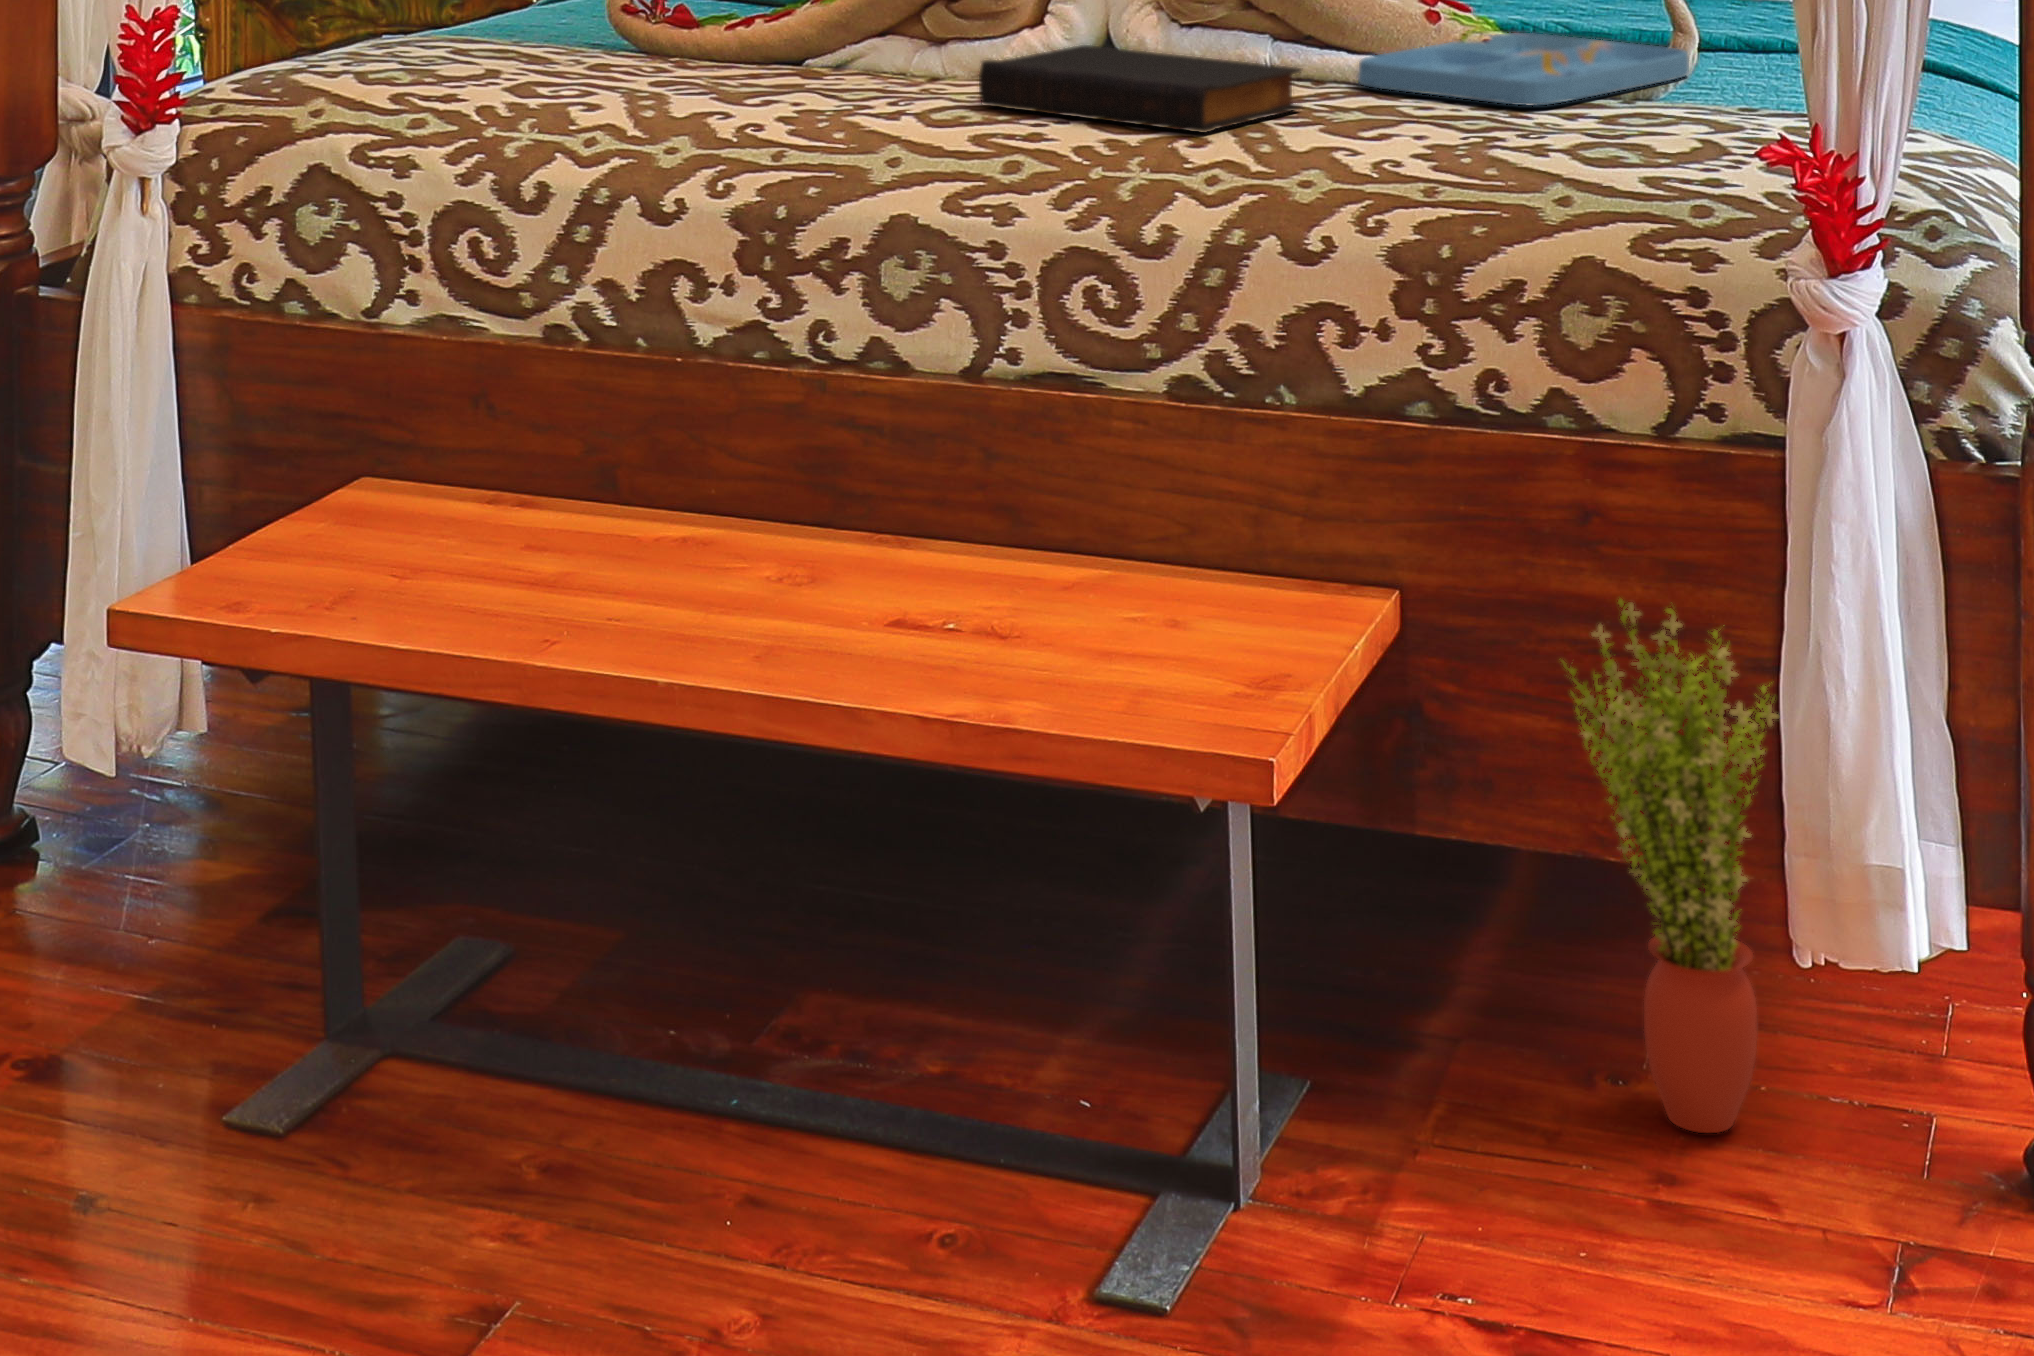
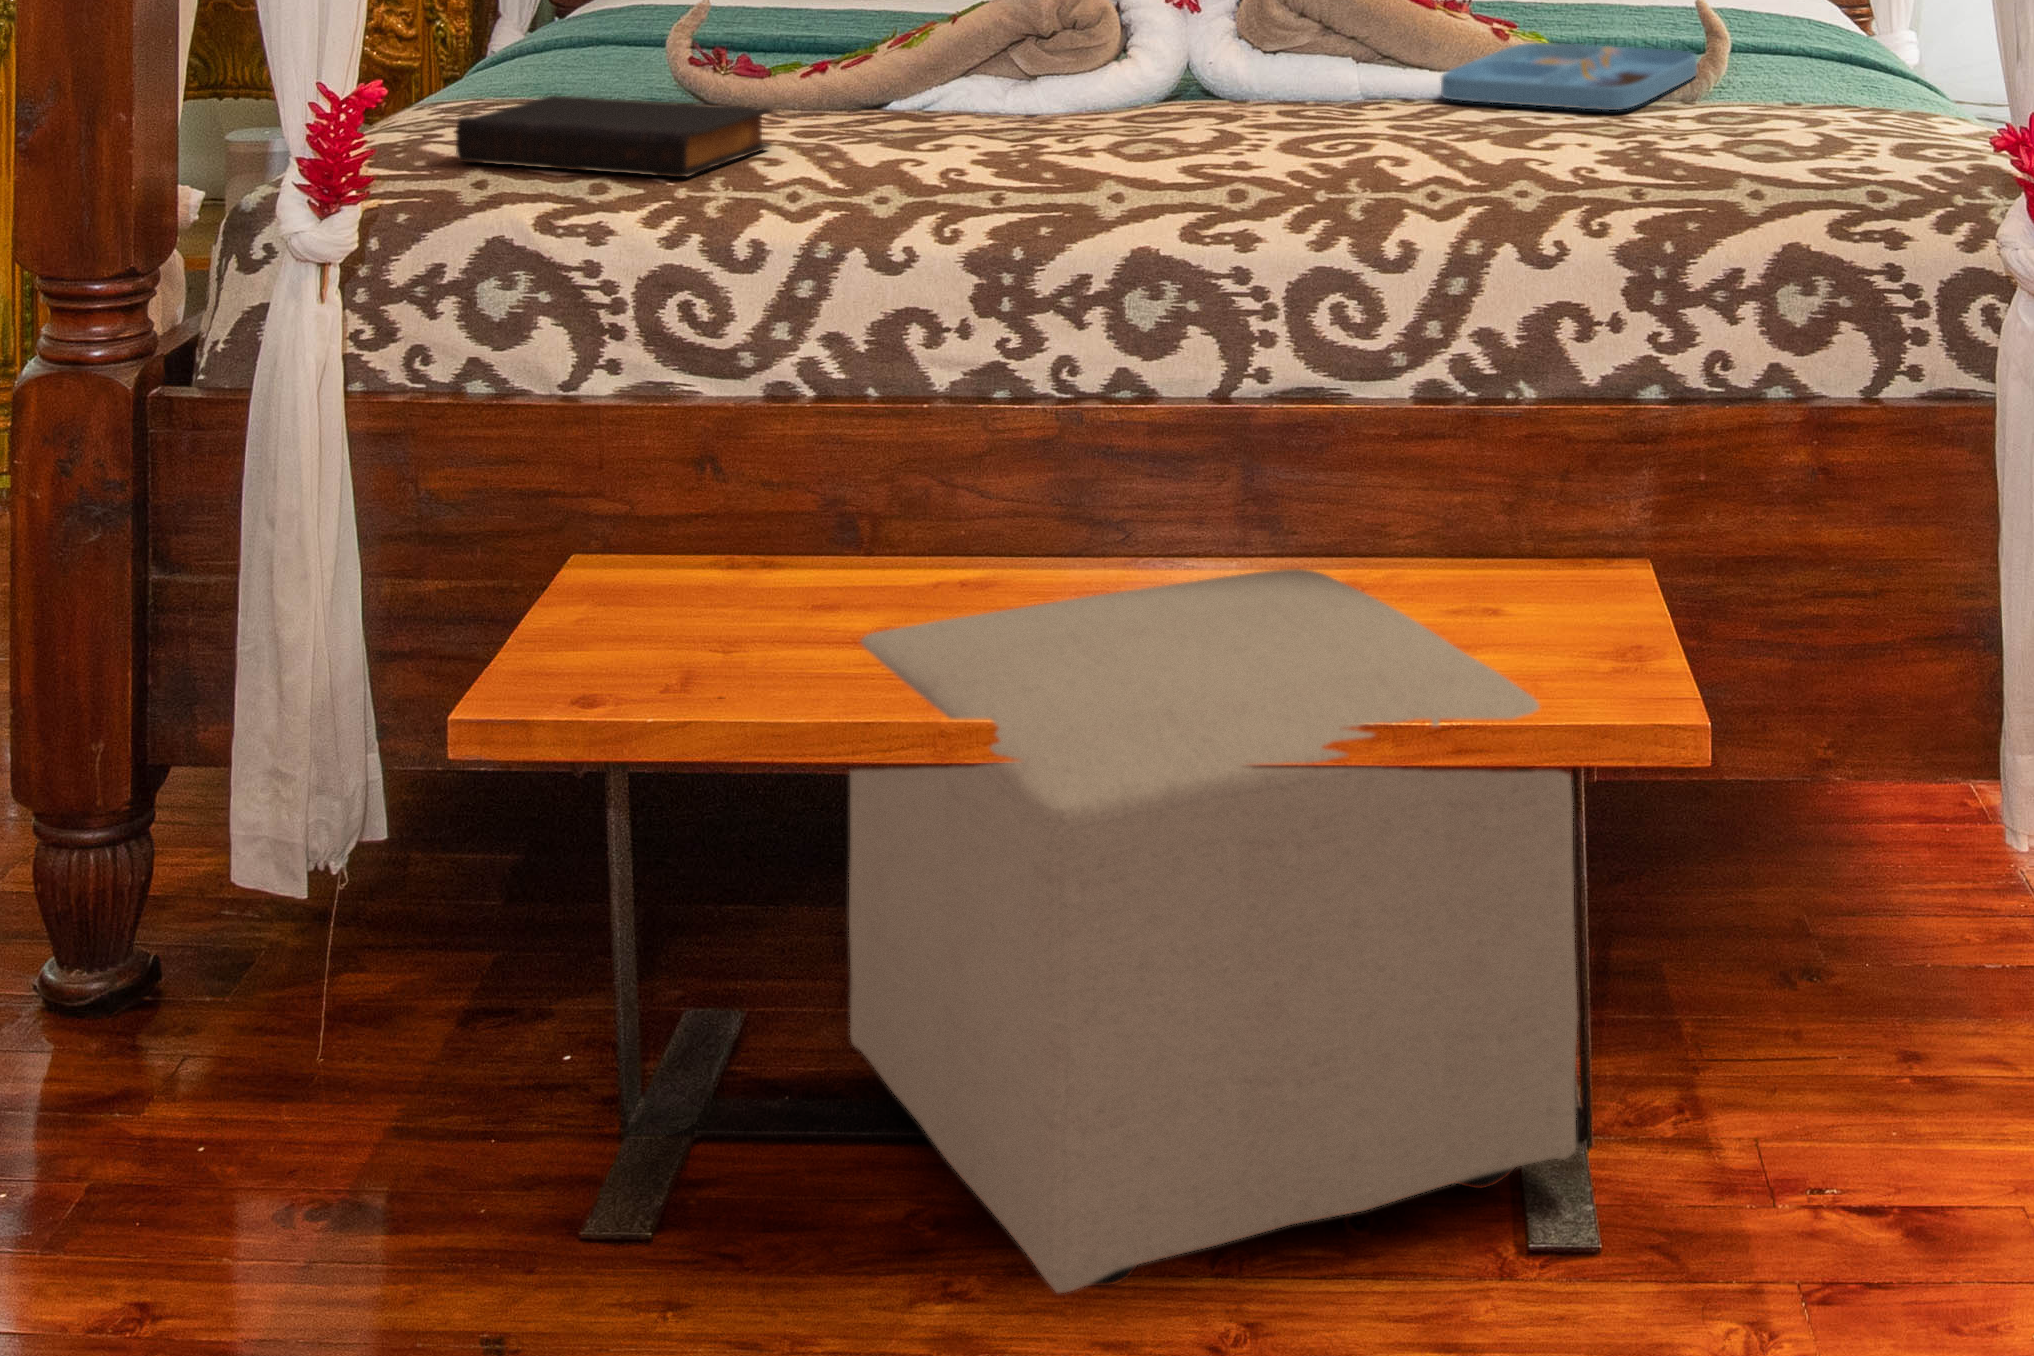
book: present [979,45,1302,133] -> present [456,95,772,177]
ottoman: none [518,559,1153,1240] -> present [849,569,1578,1293]
potted plant: present [1563,599,1780,1133] -> none [1815,547,2009,1015]

